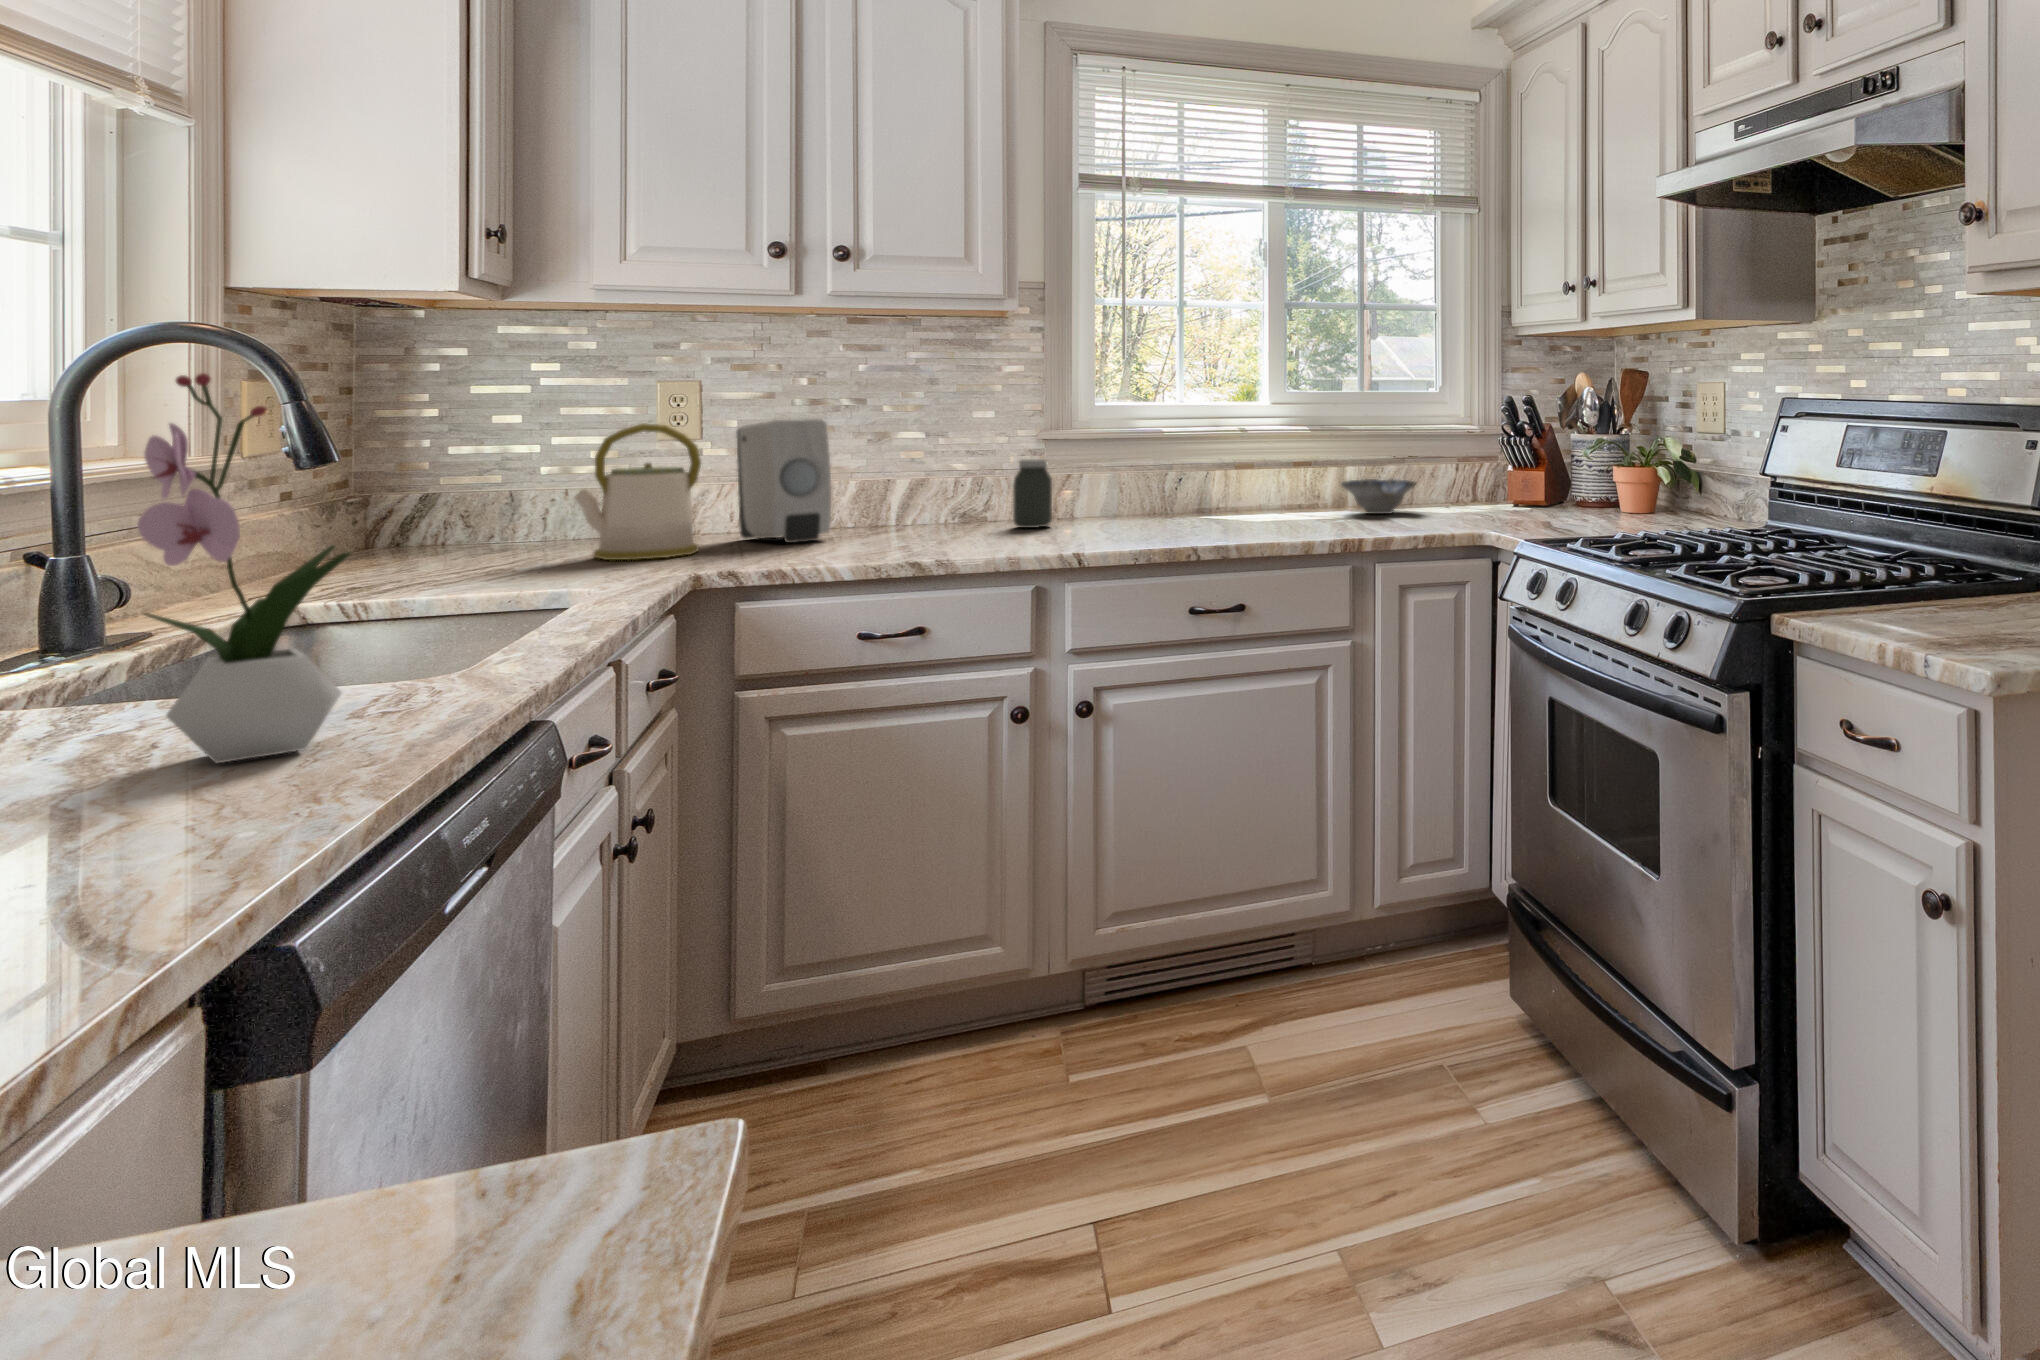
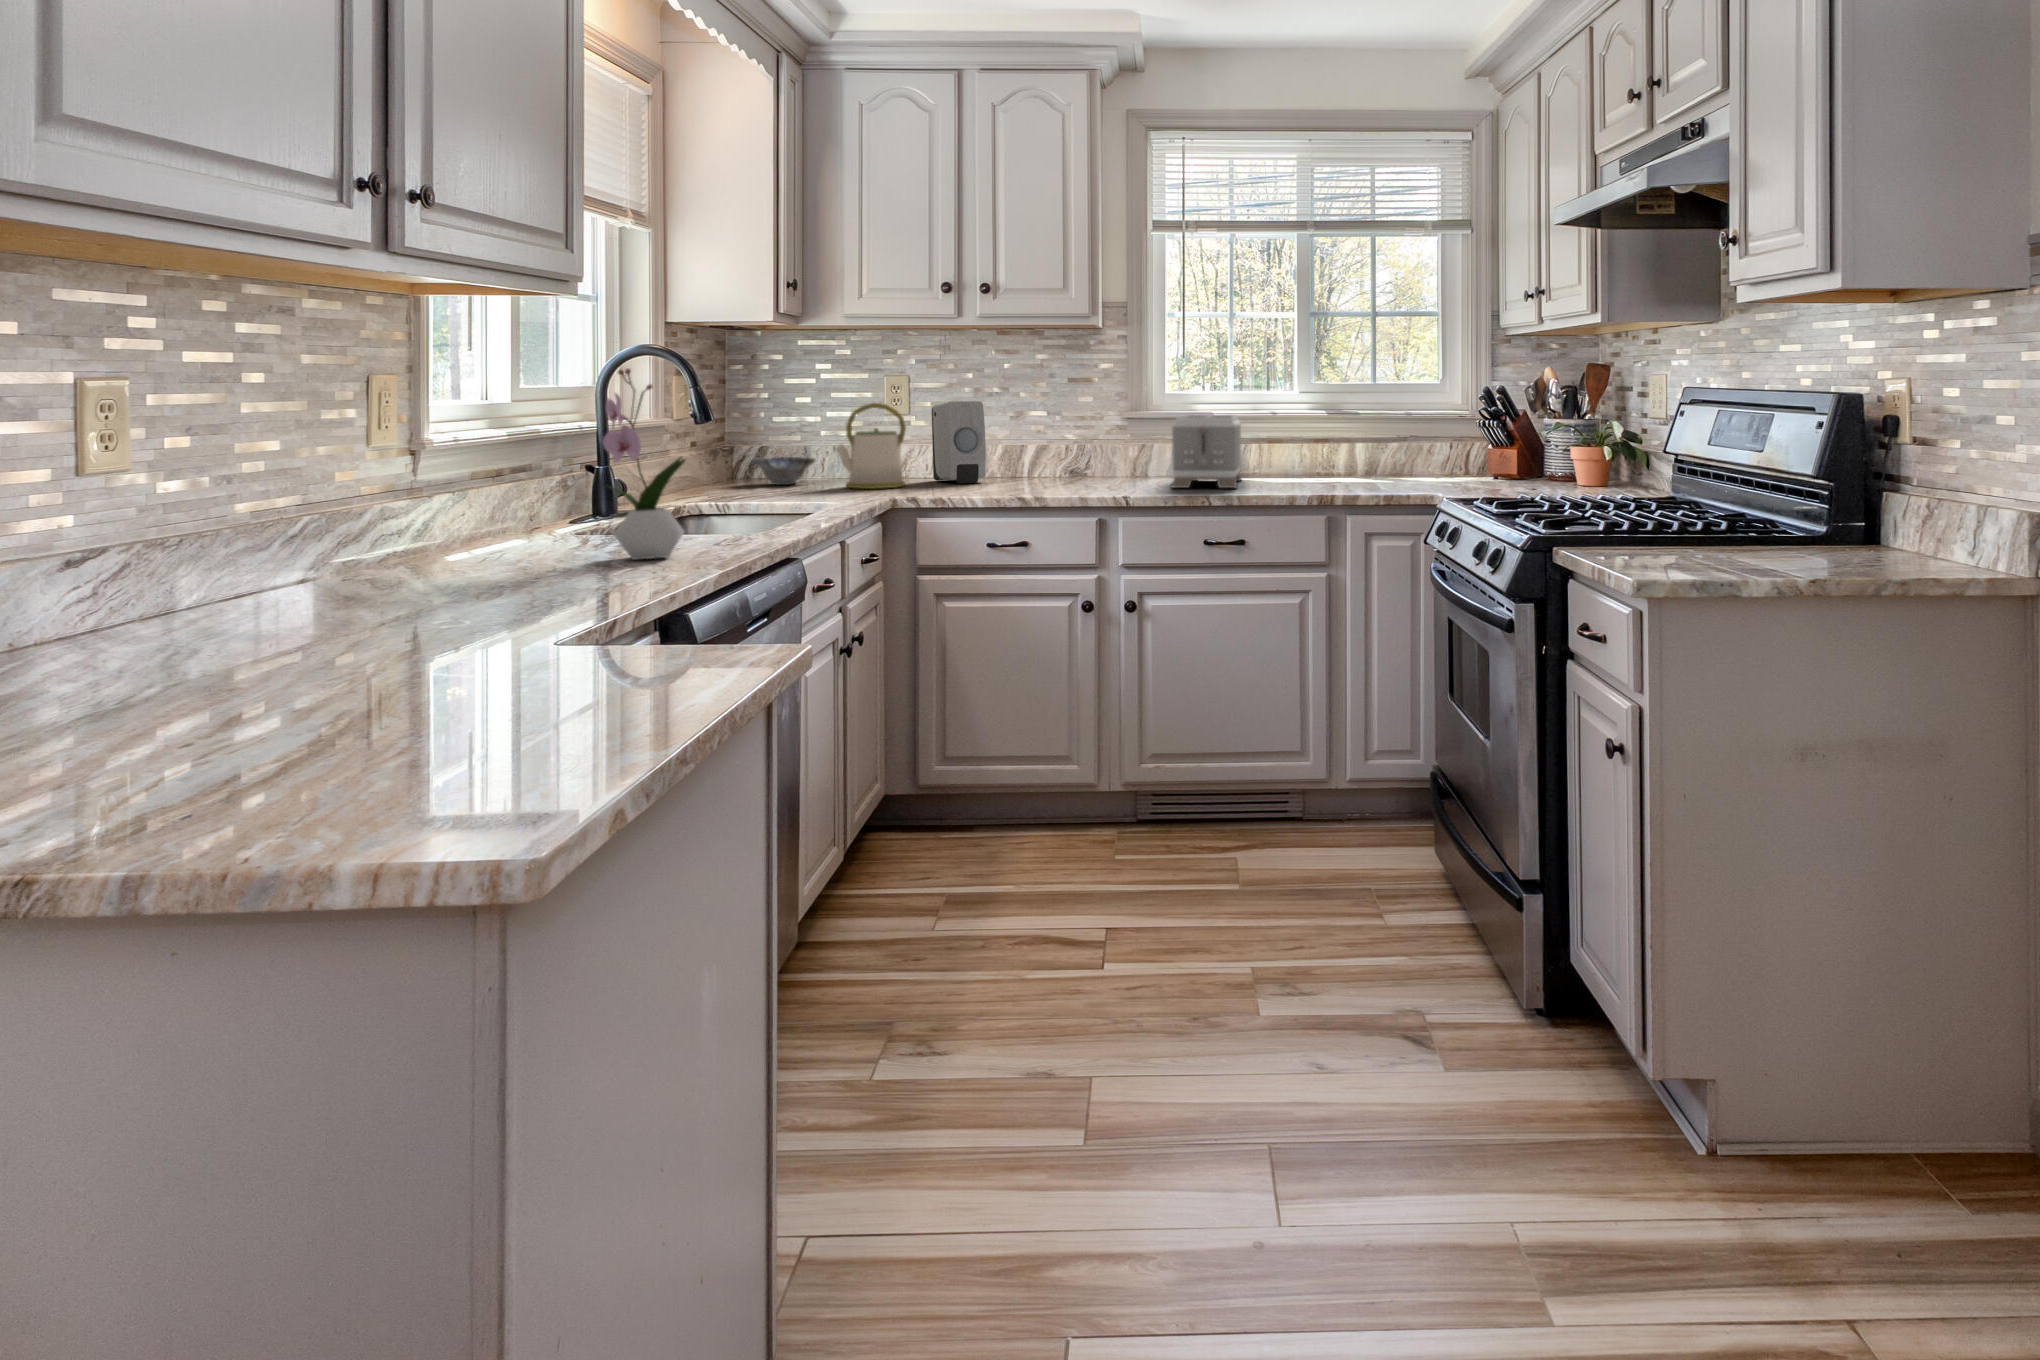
toaster: none [1125,435,1224,539] -> present [1172,415,1242,488]
jar: present [1013,459,1052,528] -> none [1105,431,1131,480]
ceramic bowl: present [1341,479,1416,514] -> present [753,457,815,485]

